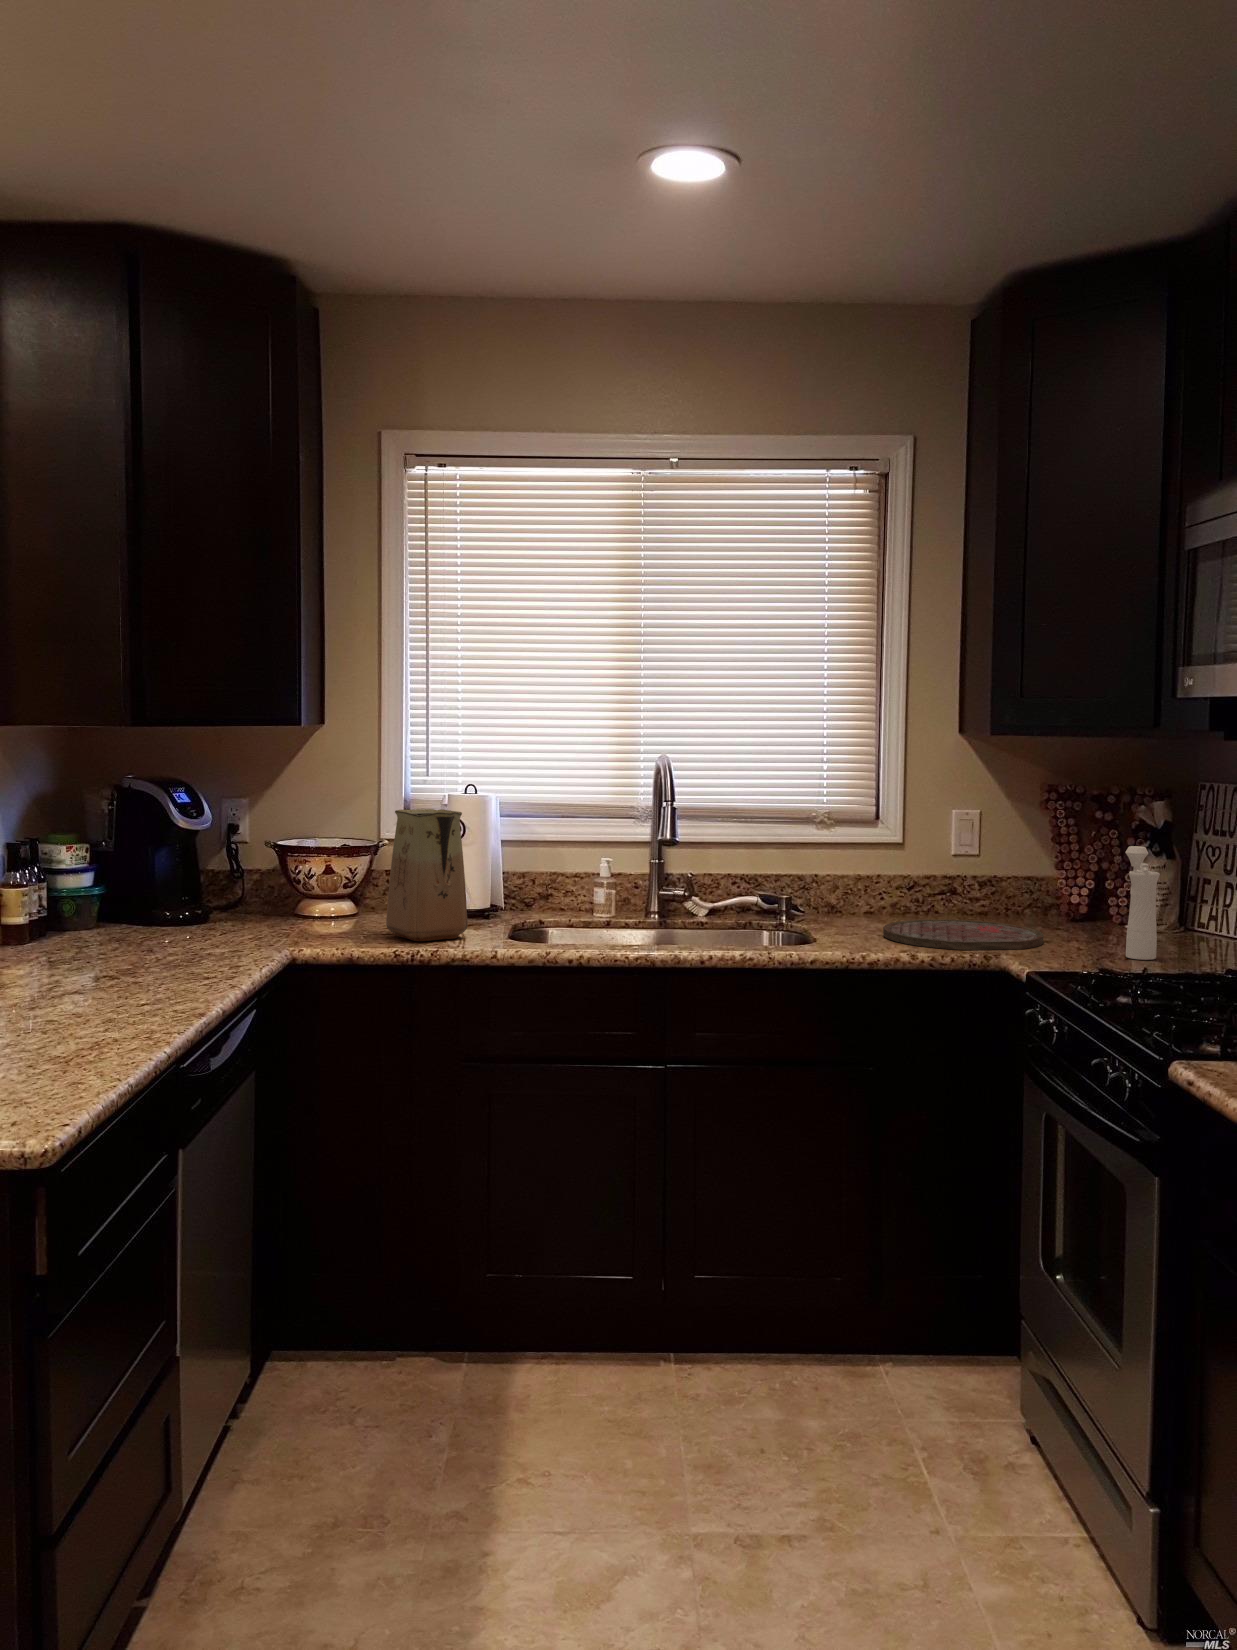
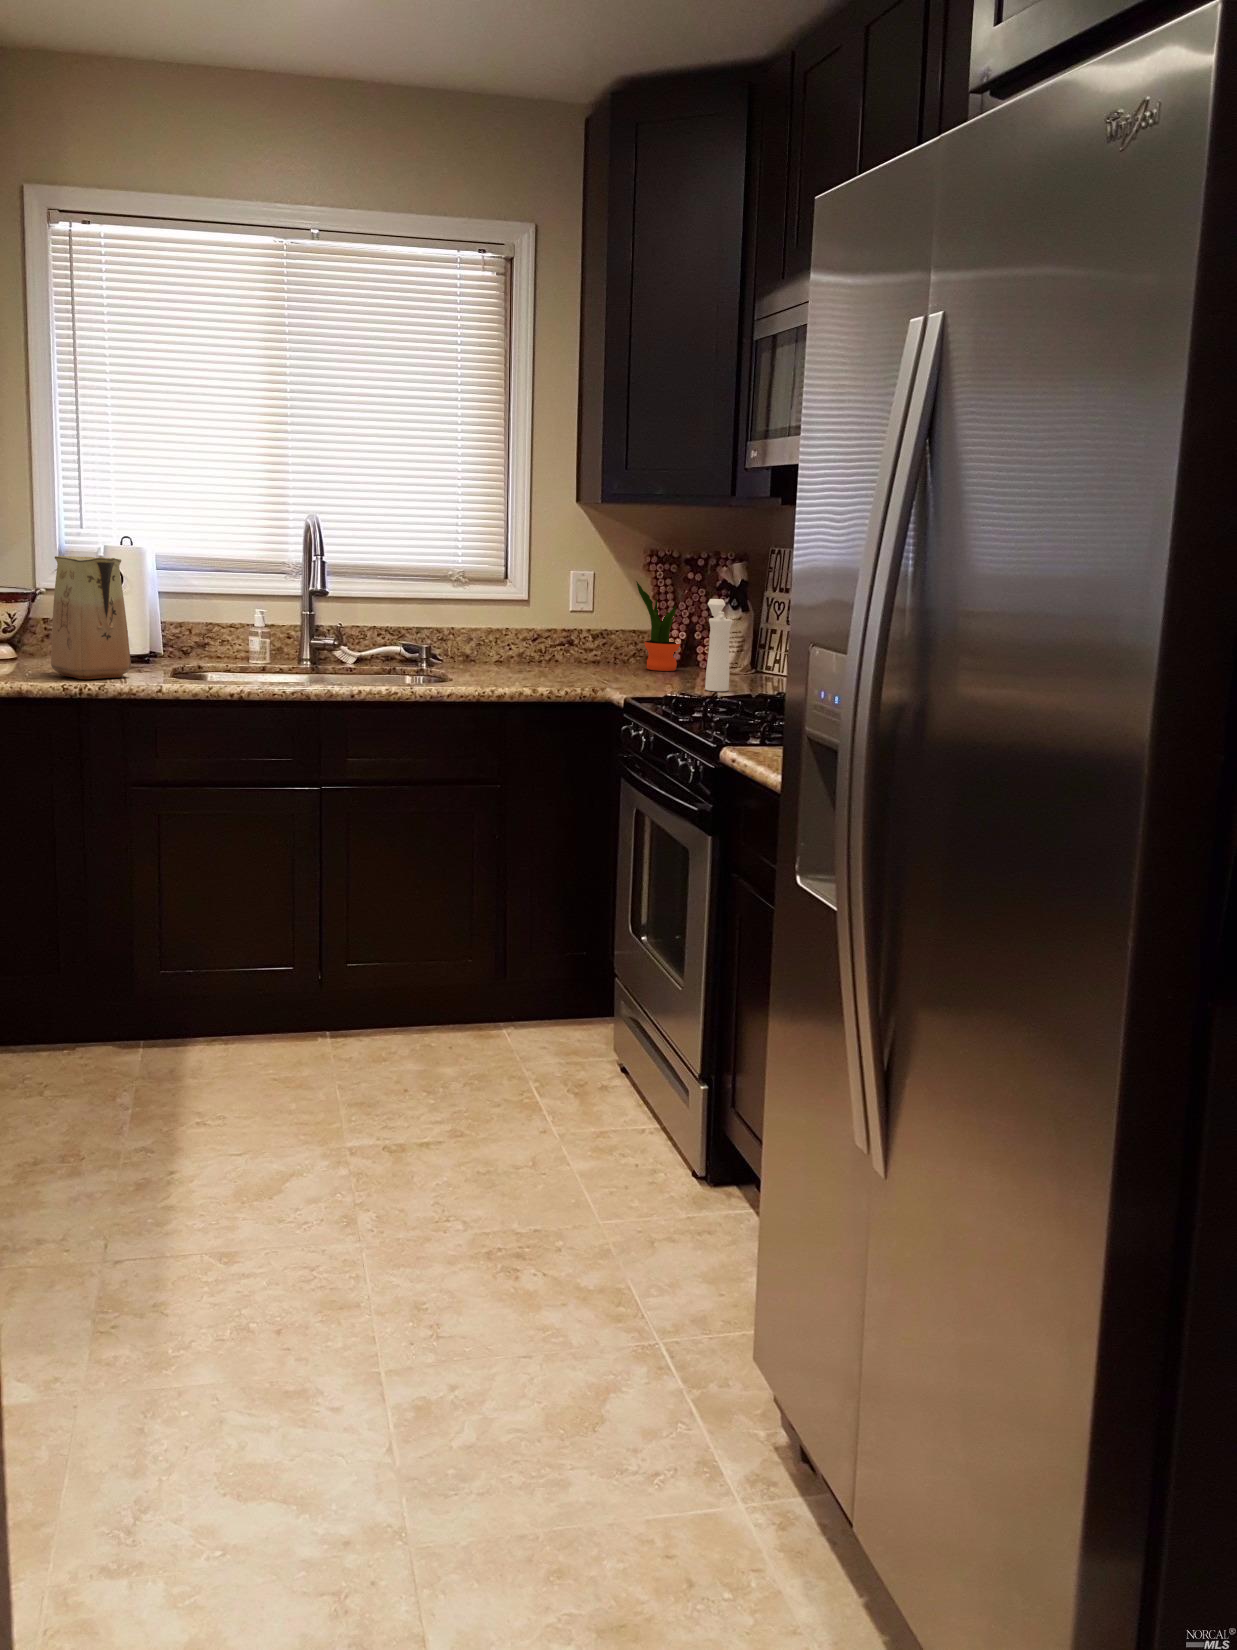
potted plant: none [1032,821,1088,926] -> present [636,581,680,671]
cutting board: present [883,920,1044,950] -> none [509,665,642,686]

